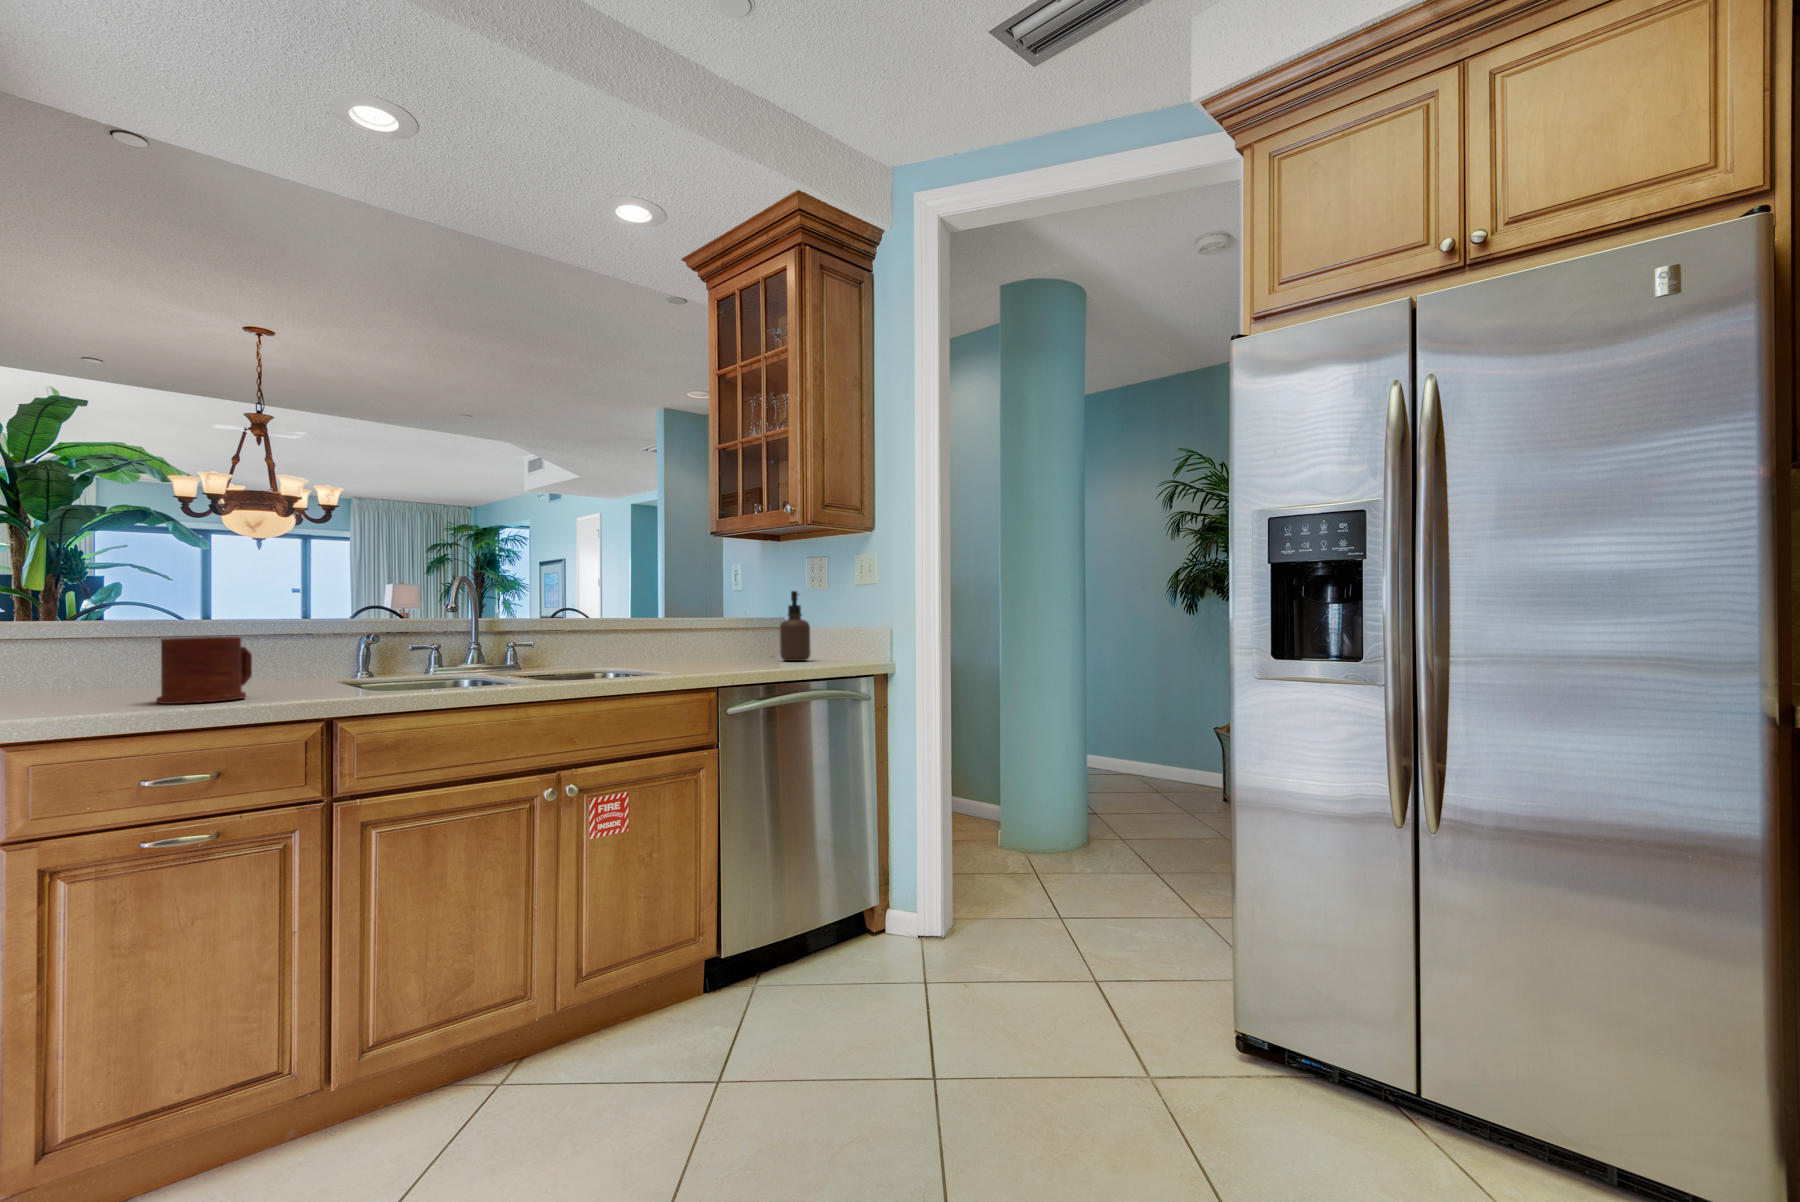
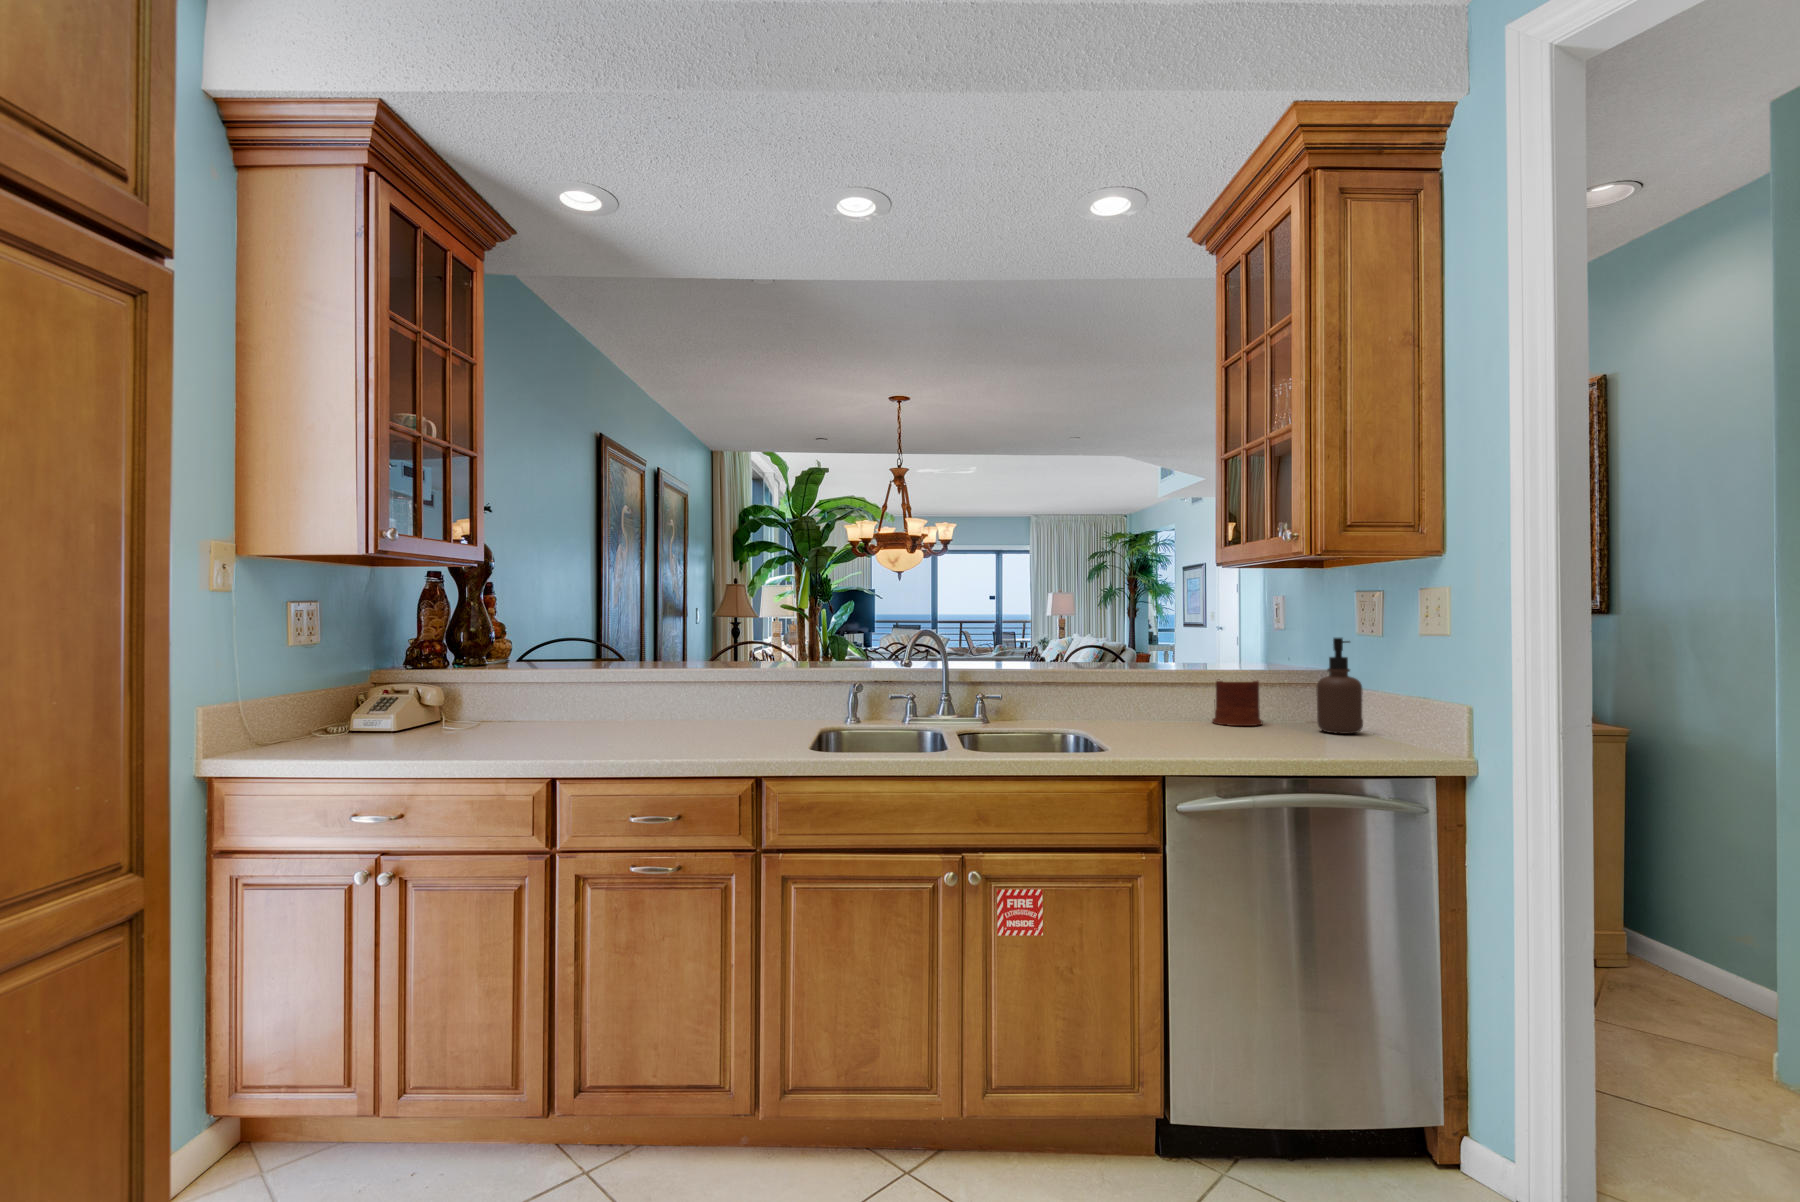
mug: present [156,637,252,704] -> present [1212,680,1263,726]

